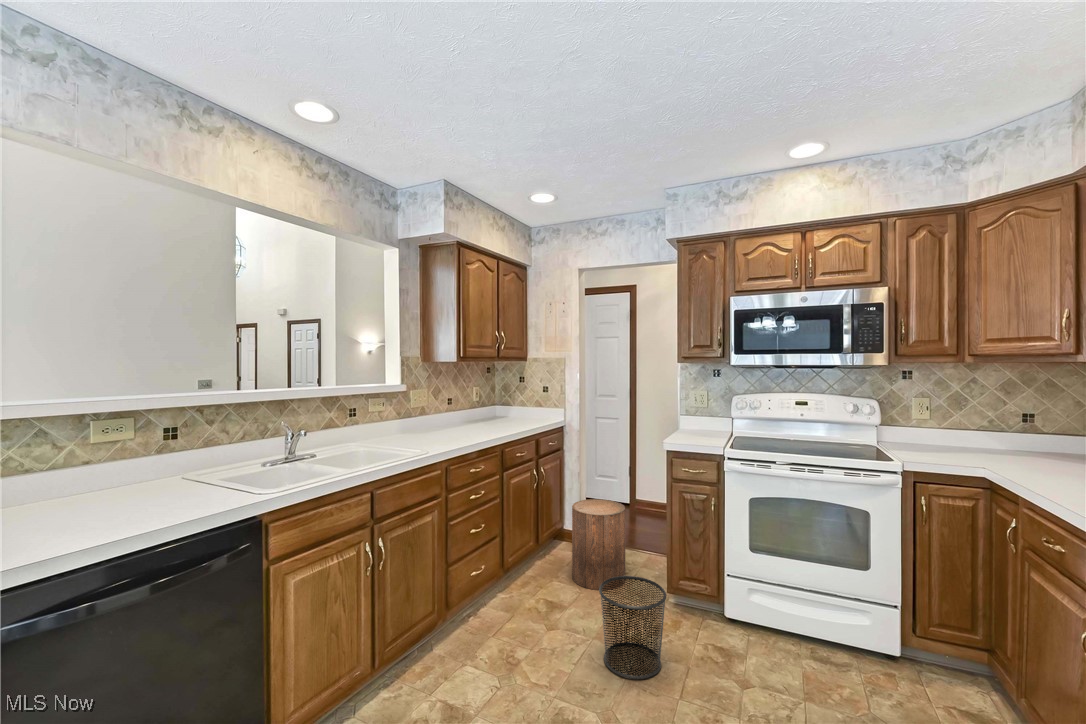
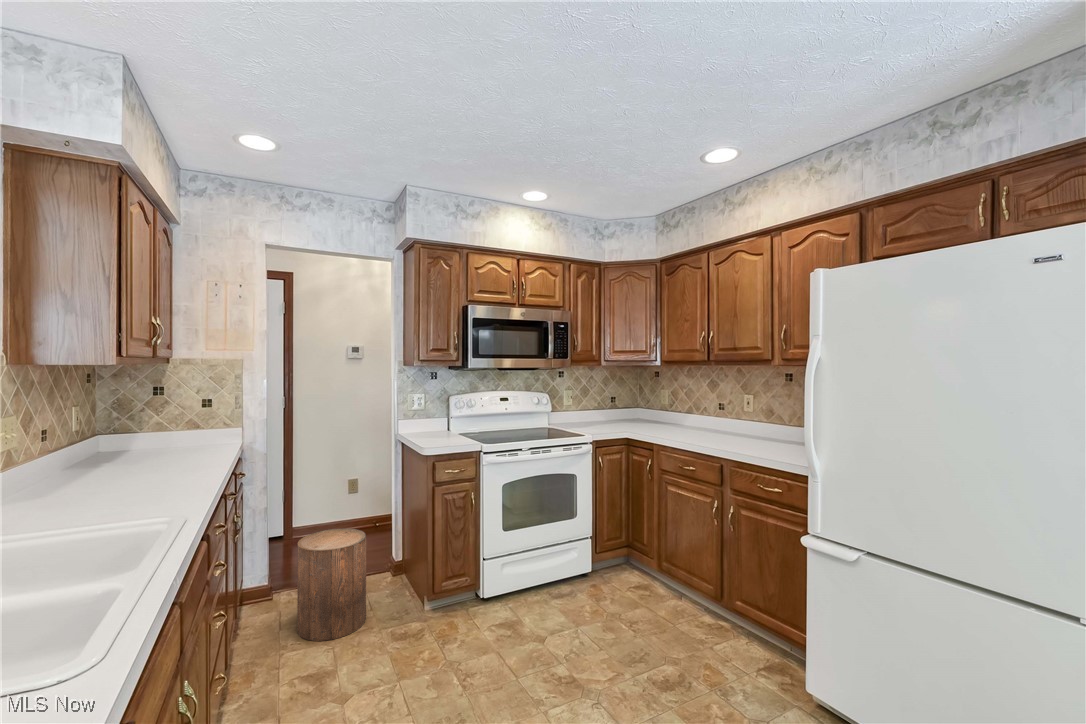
trash can: present [599,576,666,679] -> none [418,587,488,692]

